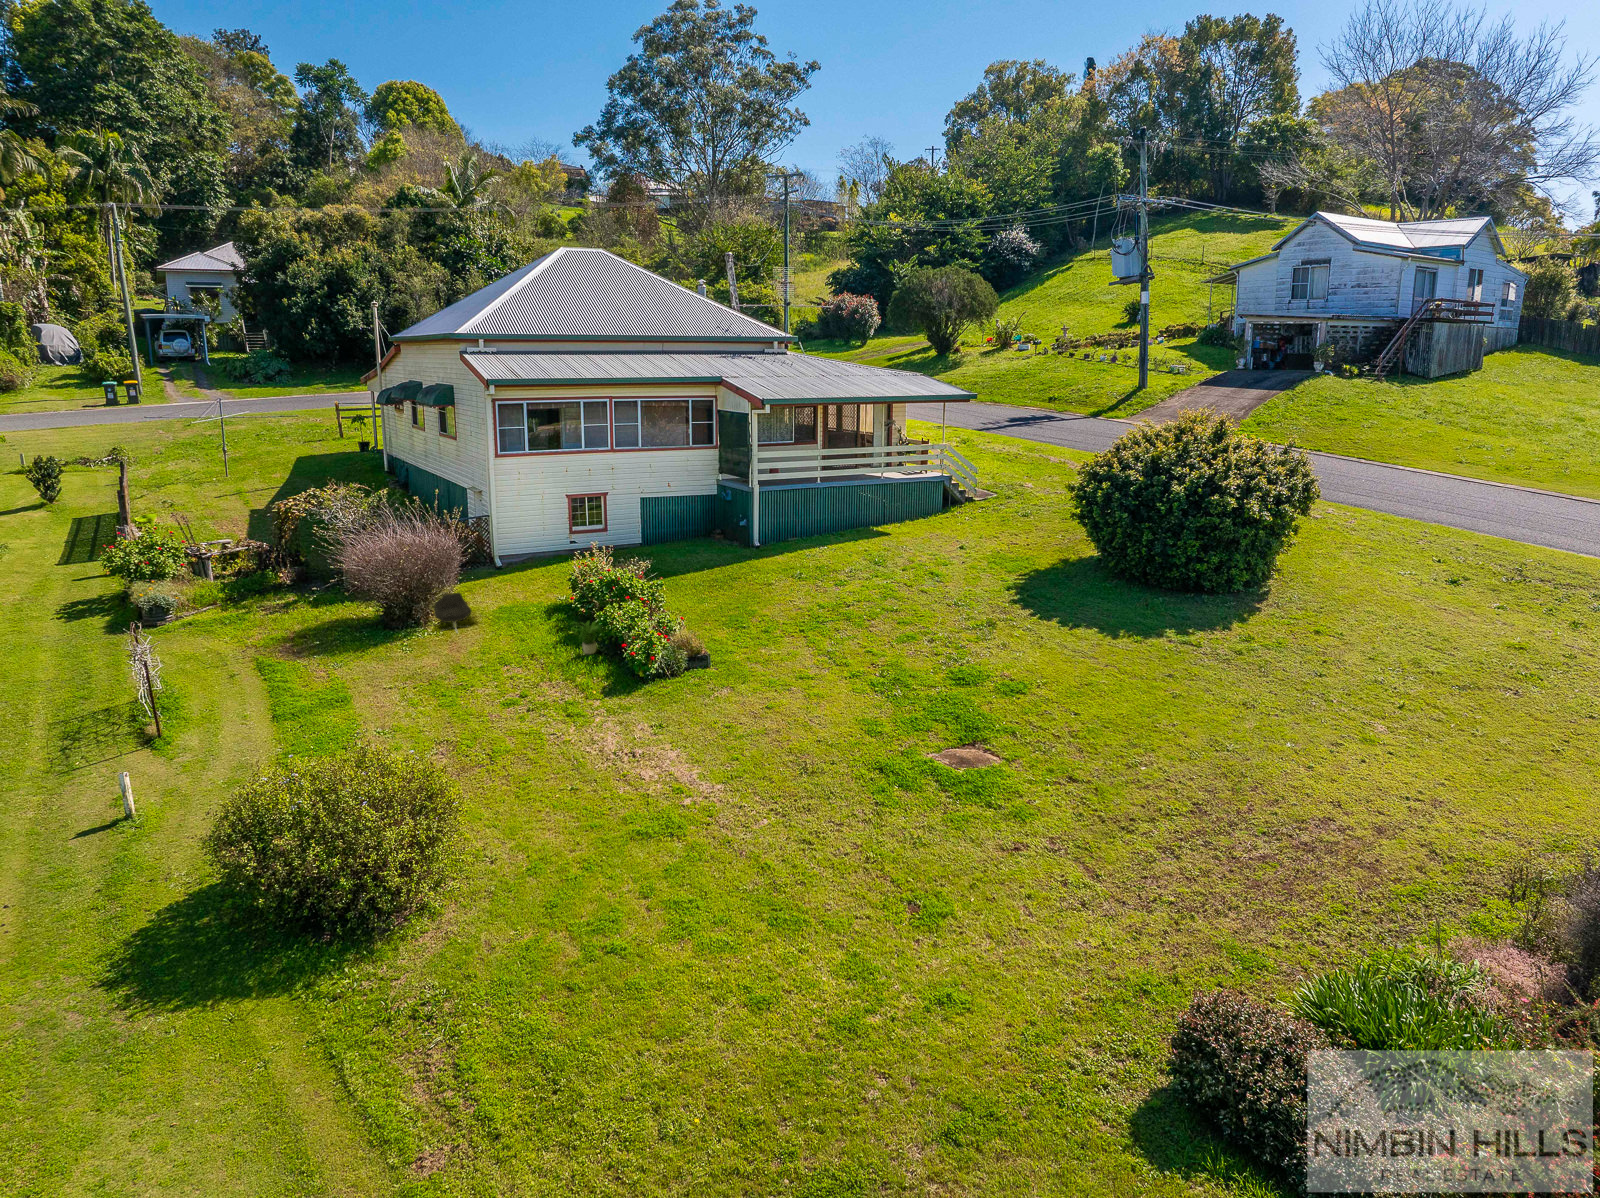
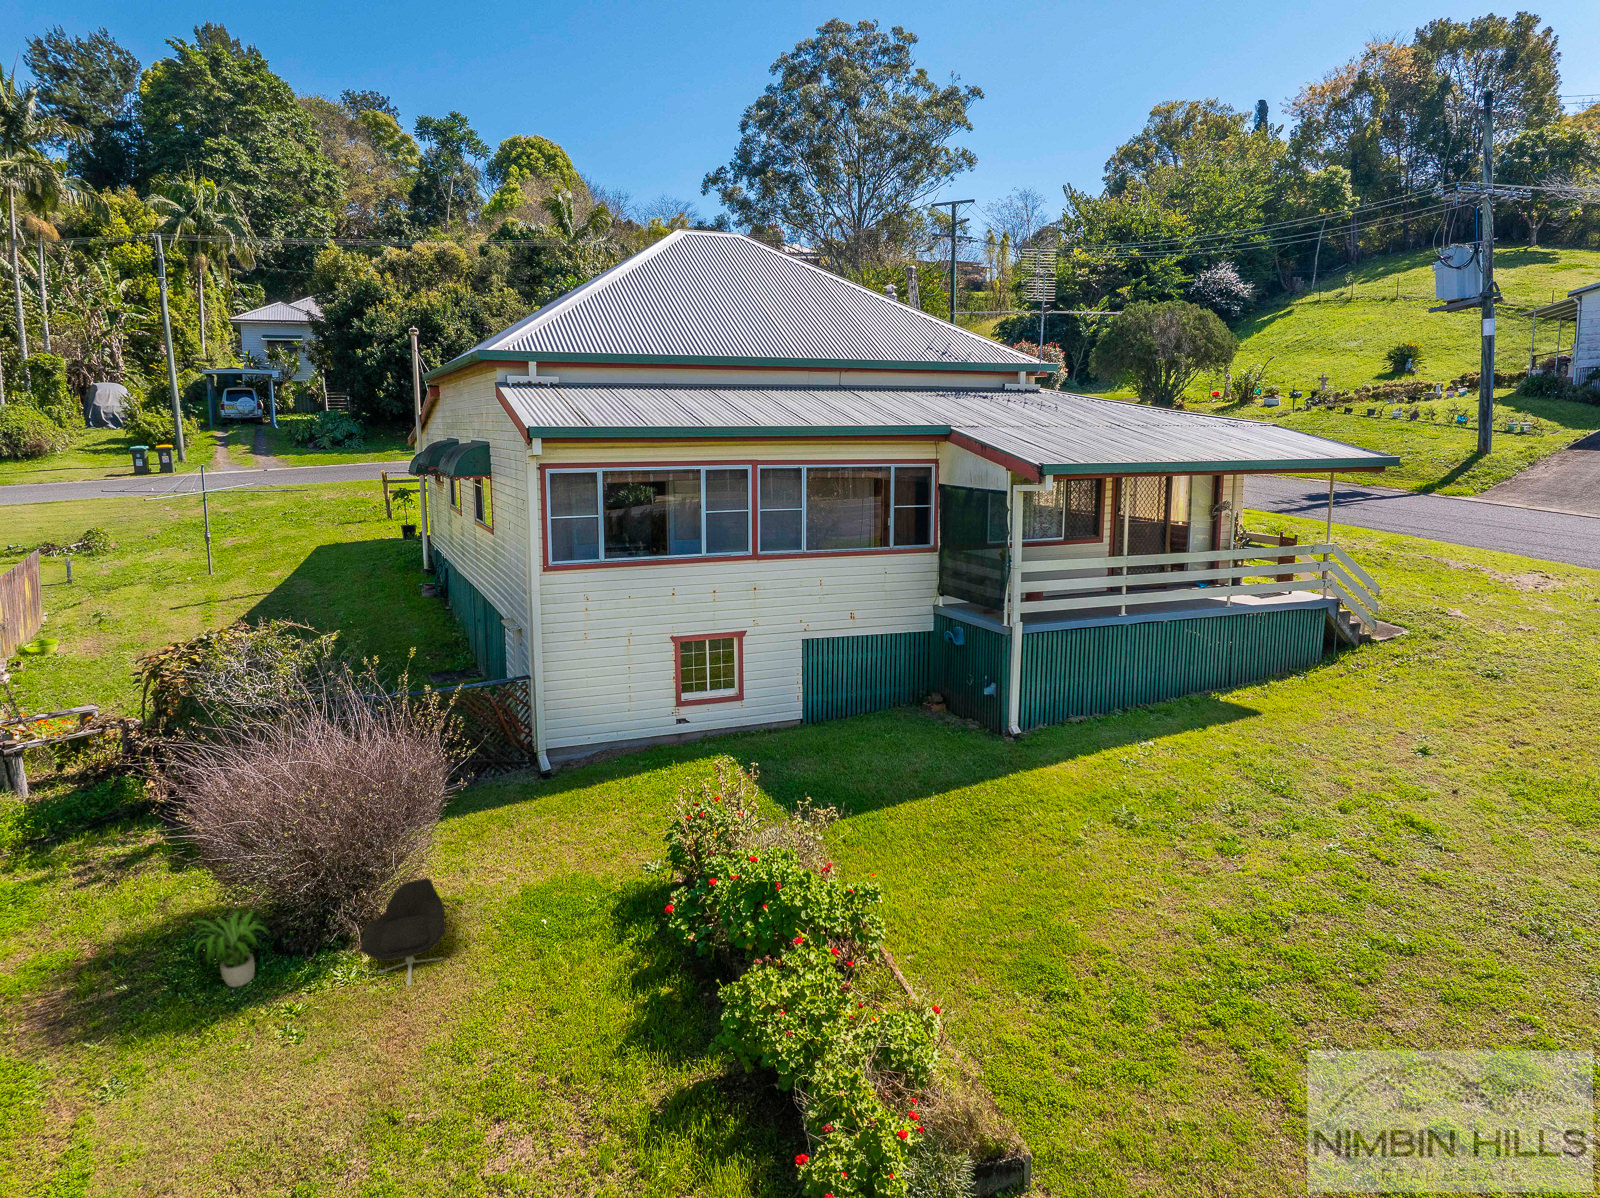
potted plant: present [574,621,601,654] -> present [194,911,268,987]

